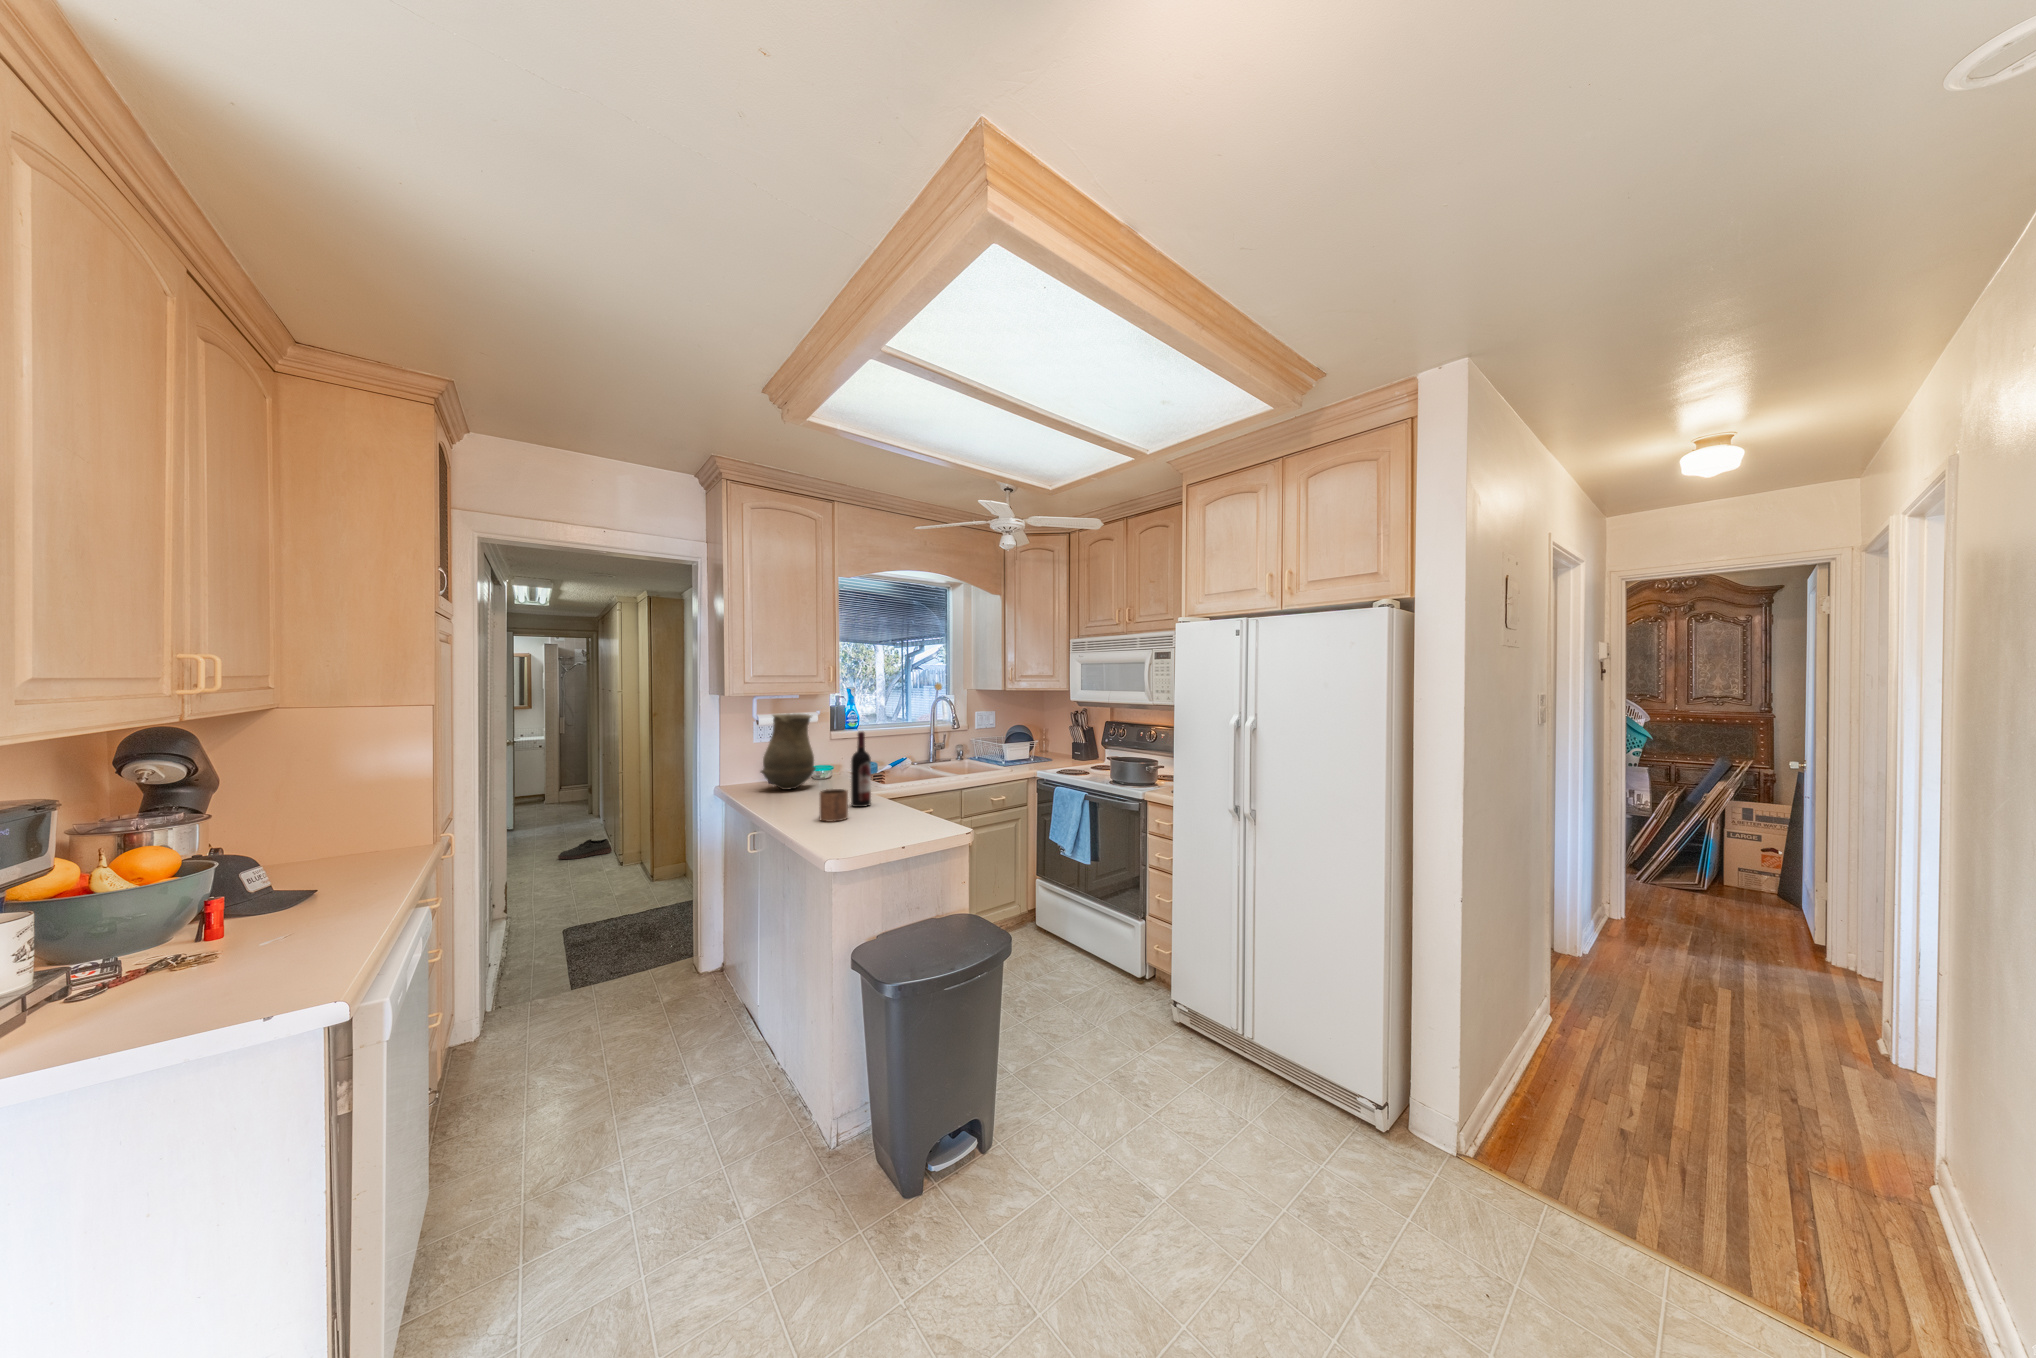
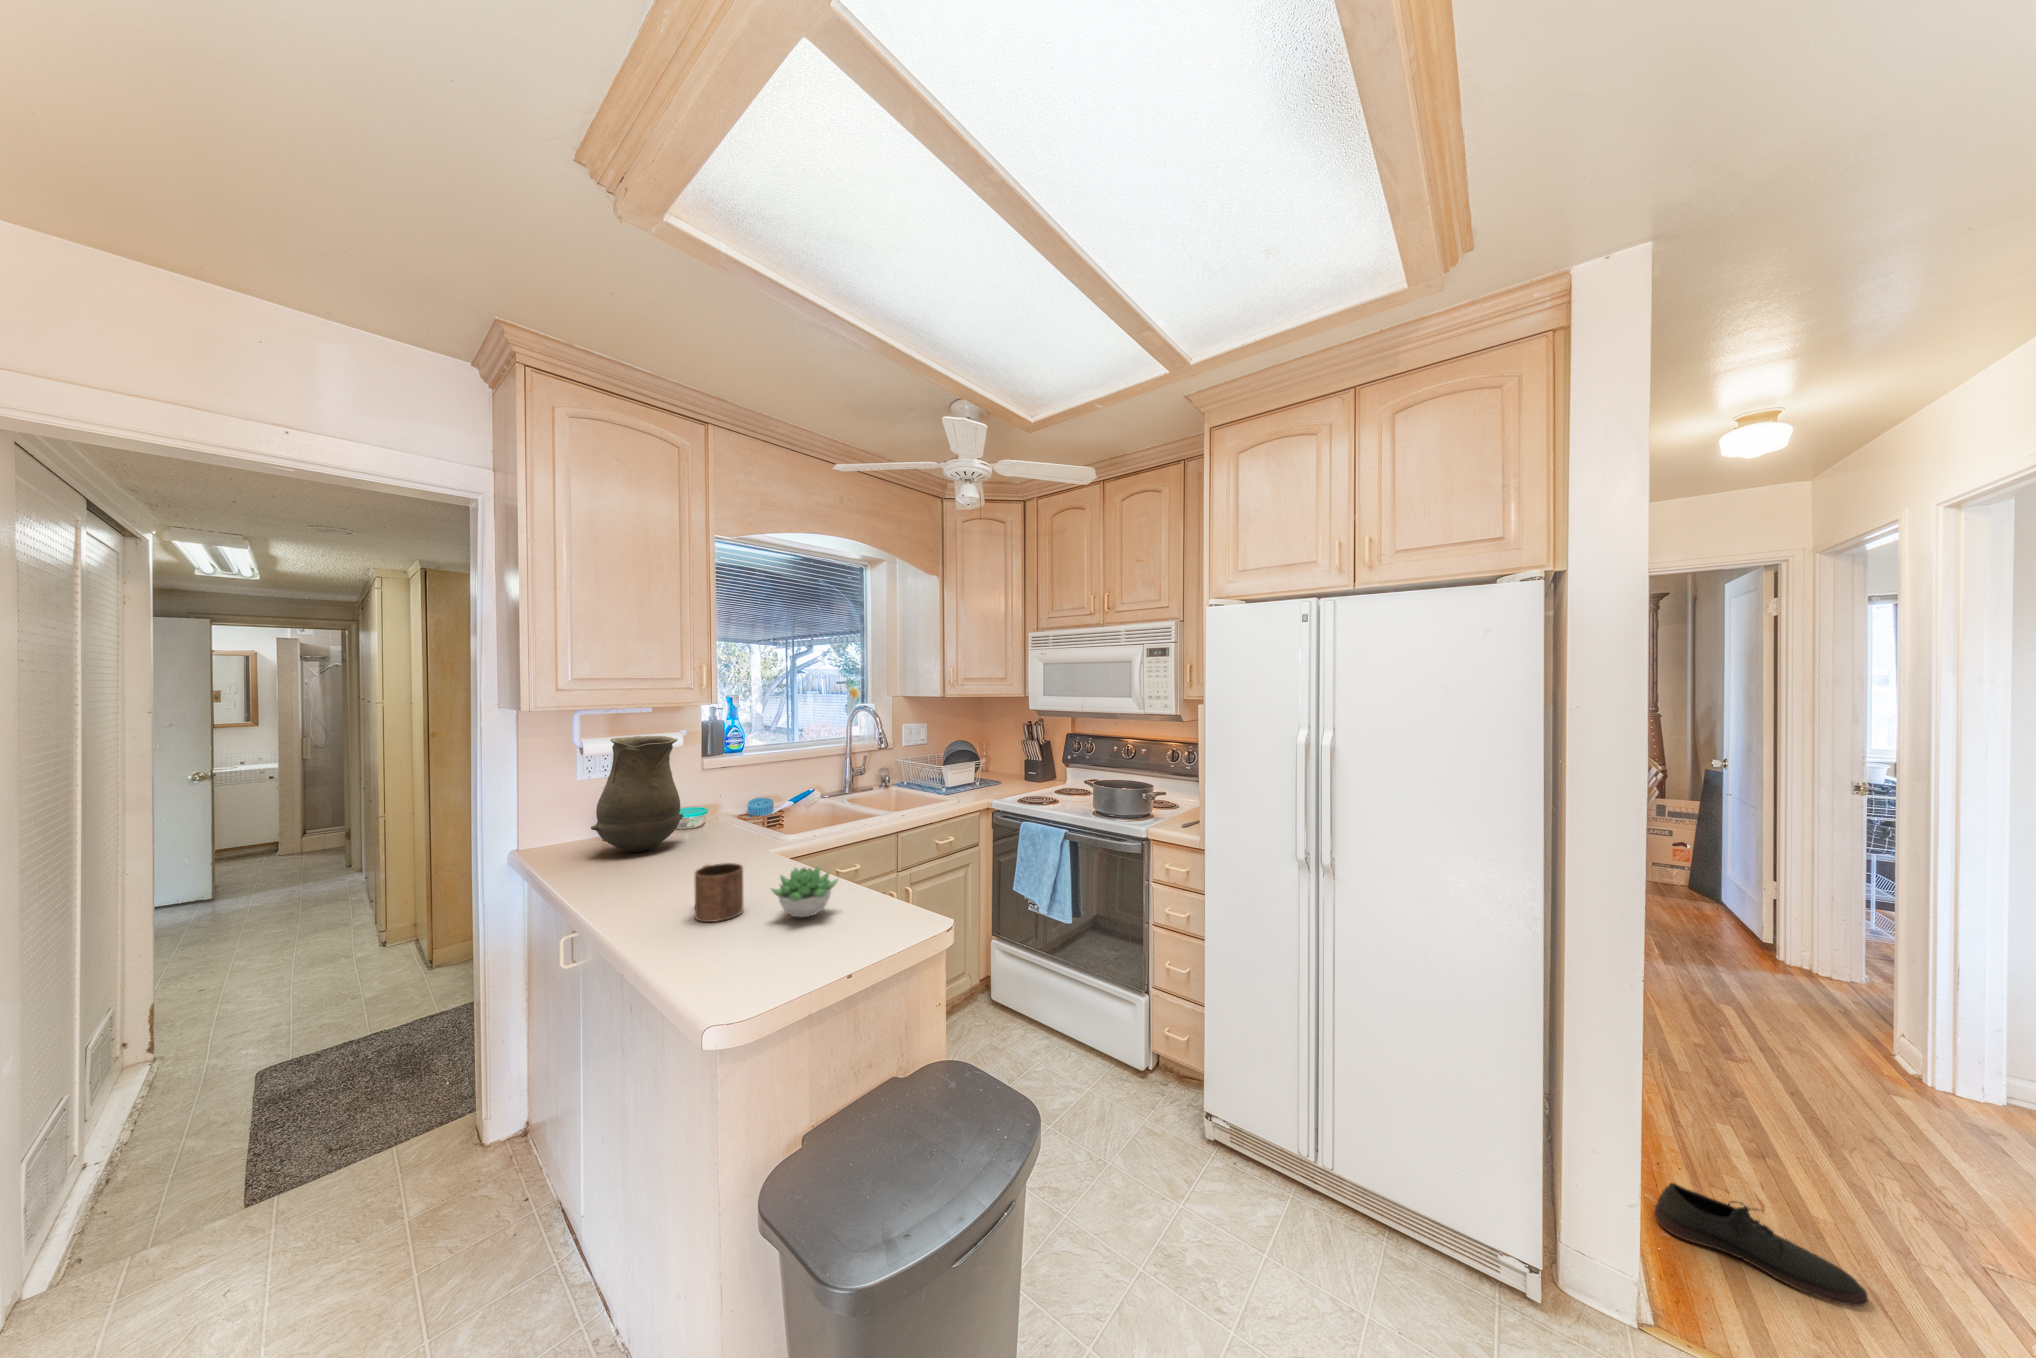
wine bottle: present [851,732,871,807] -> none [745,766,776,884]
succulent plant: none [862,793,904,822] -> present [771,866,838,917]
shoe: present [558,839,612,859] -> present [1654,1183,1868,1306]

